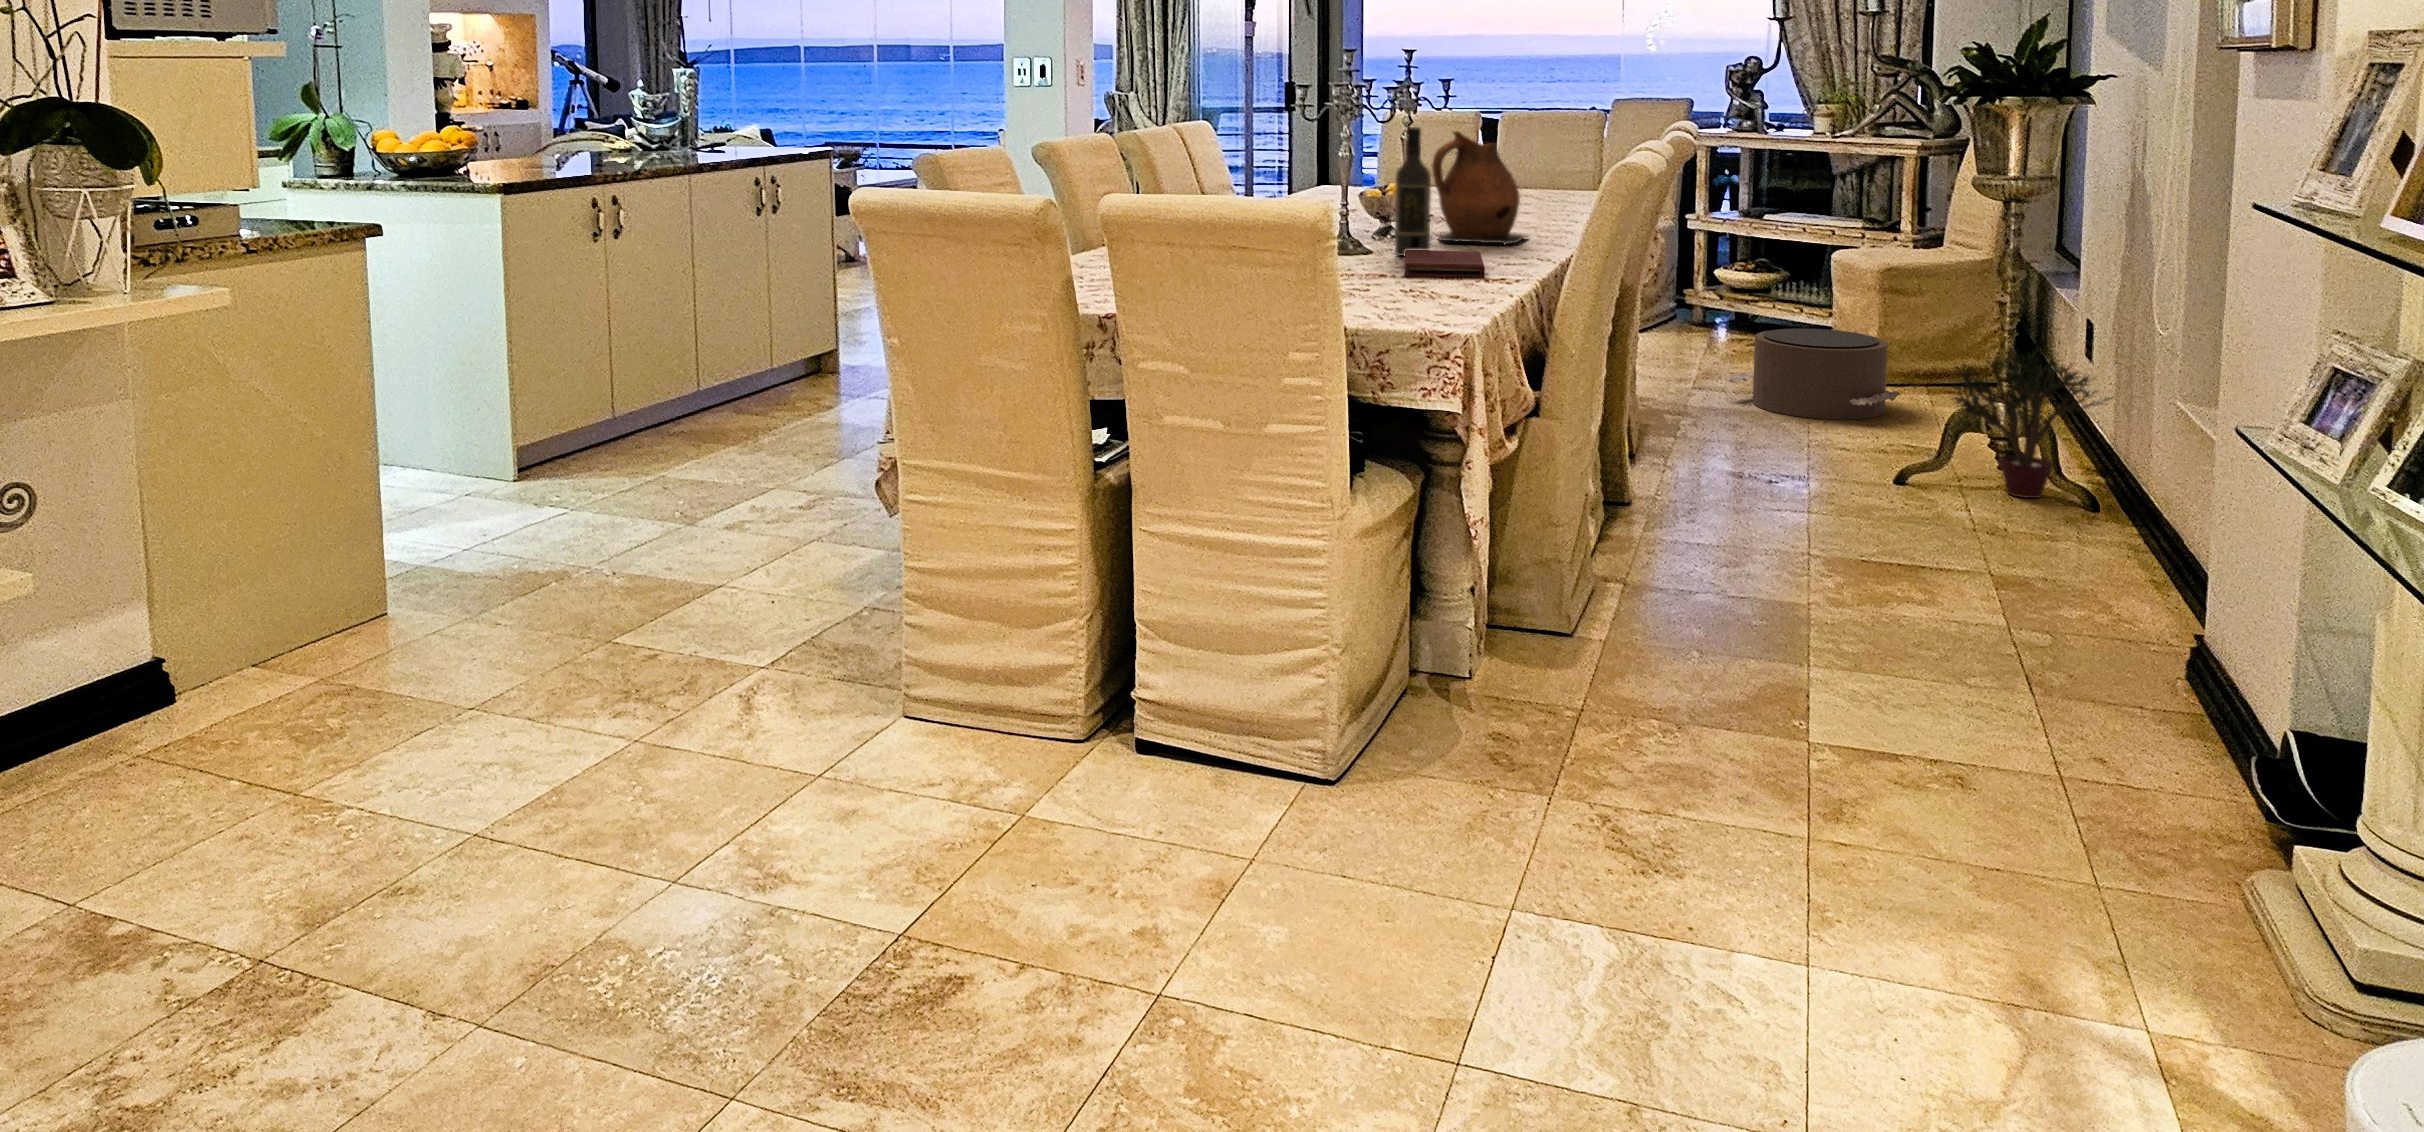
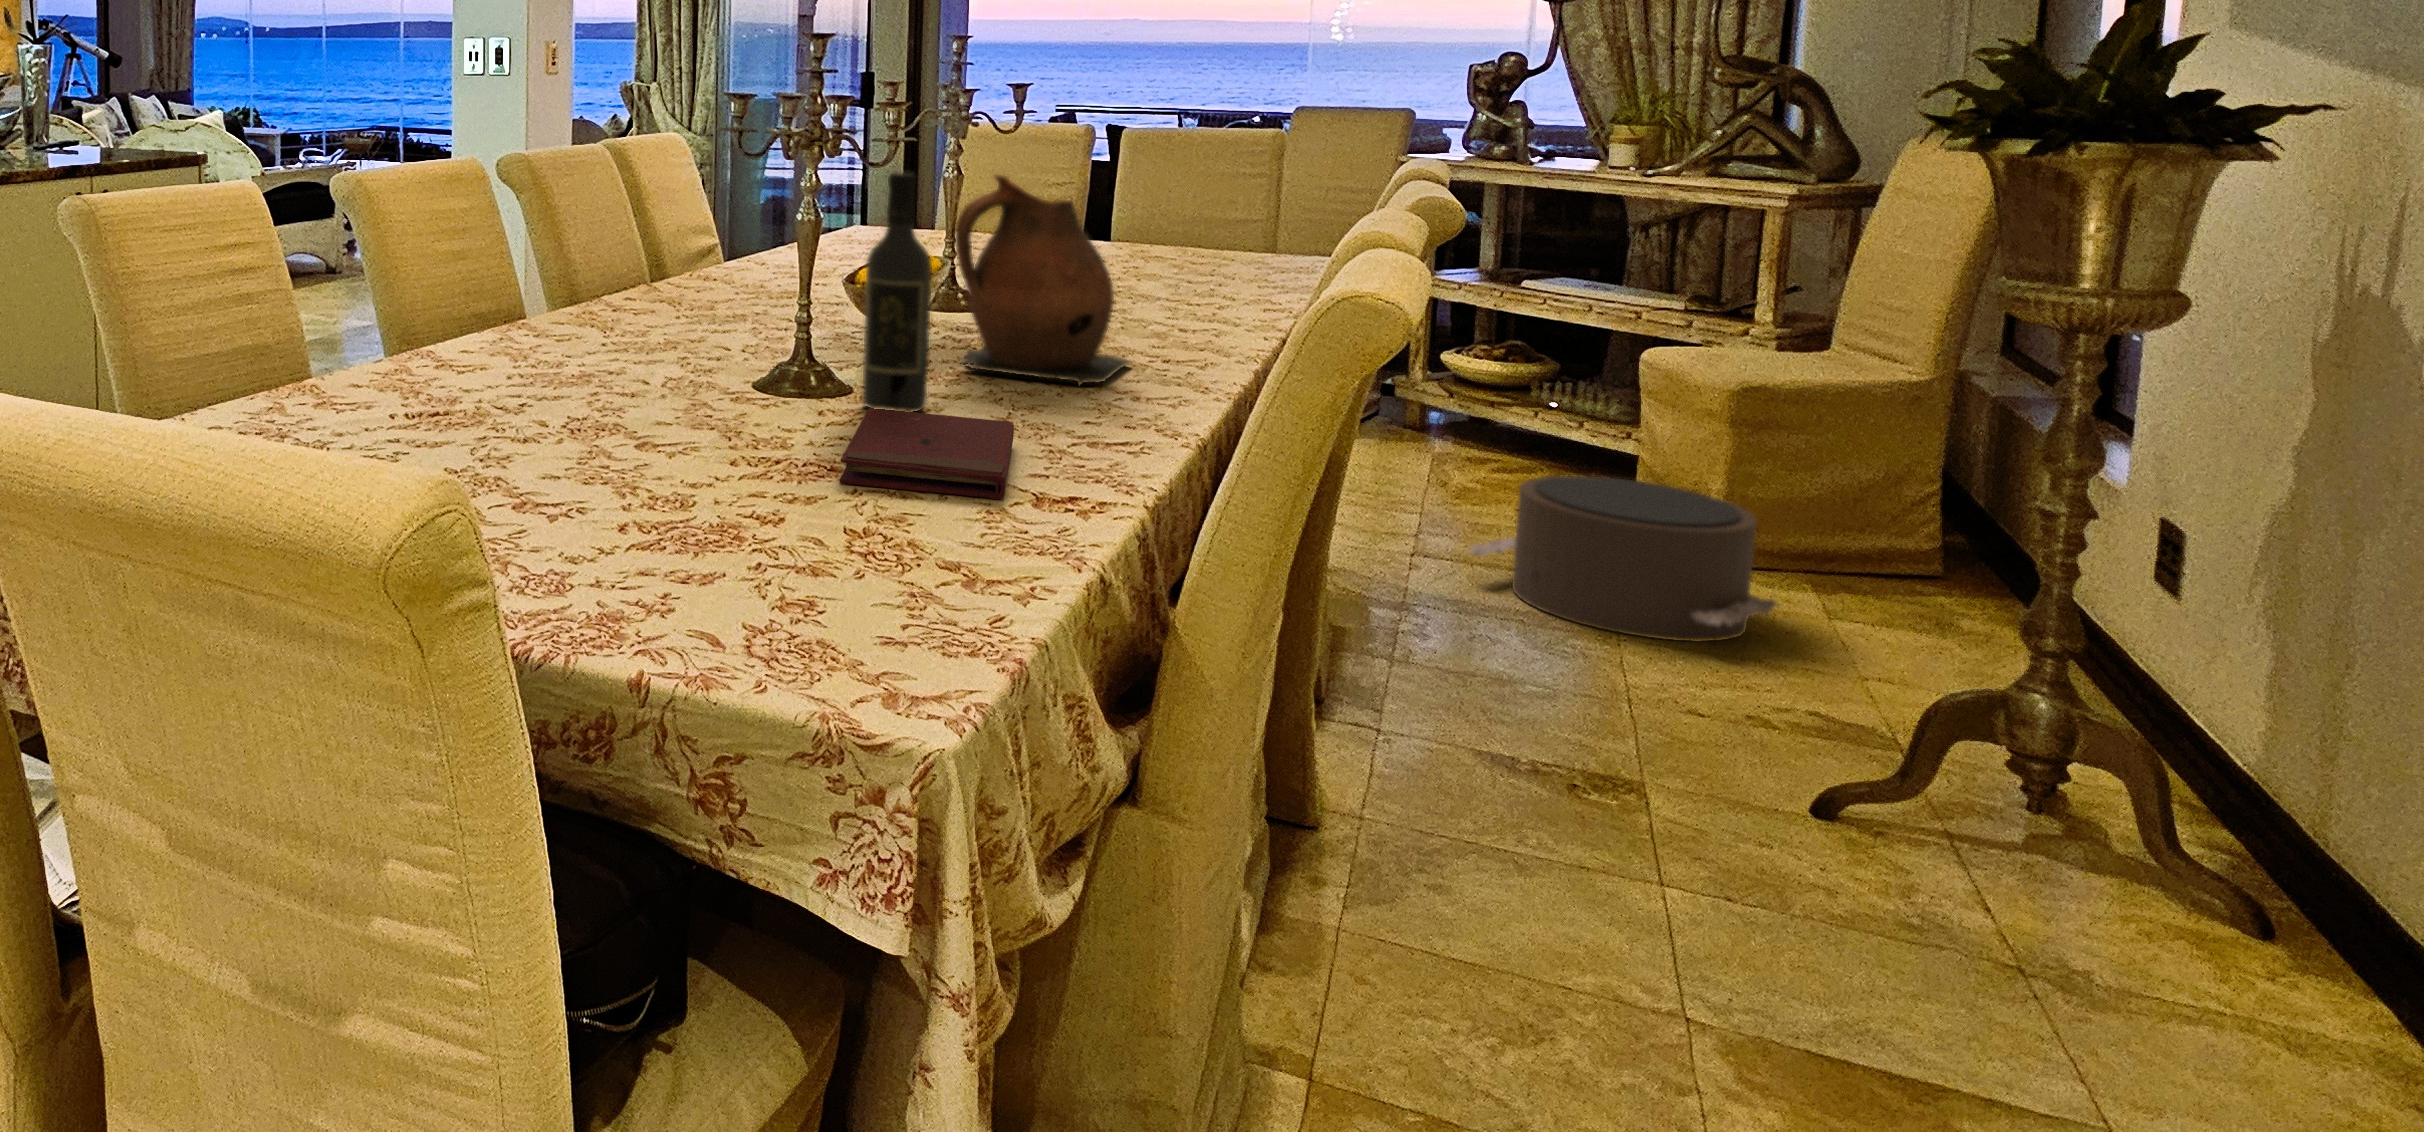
potted plant: present [1954,350,2114,498] -> none [1934,599,2326,889]

